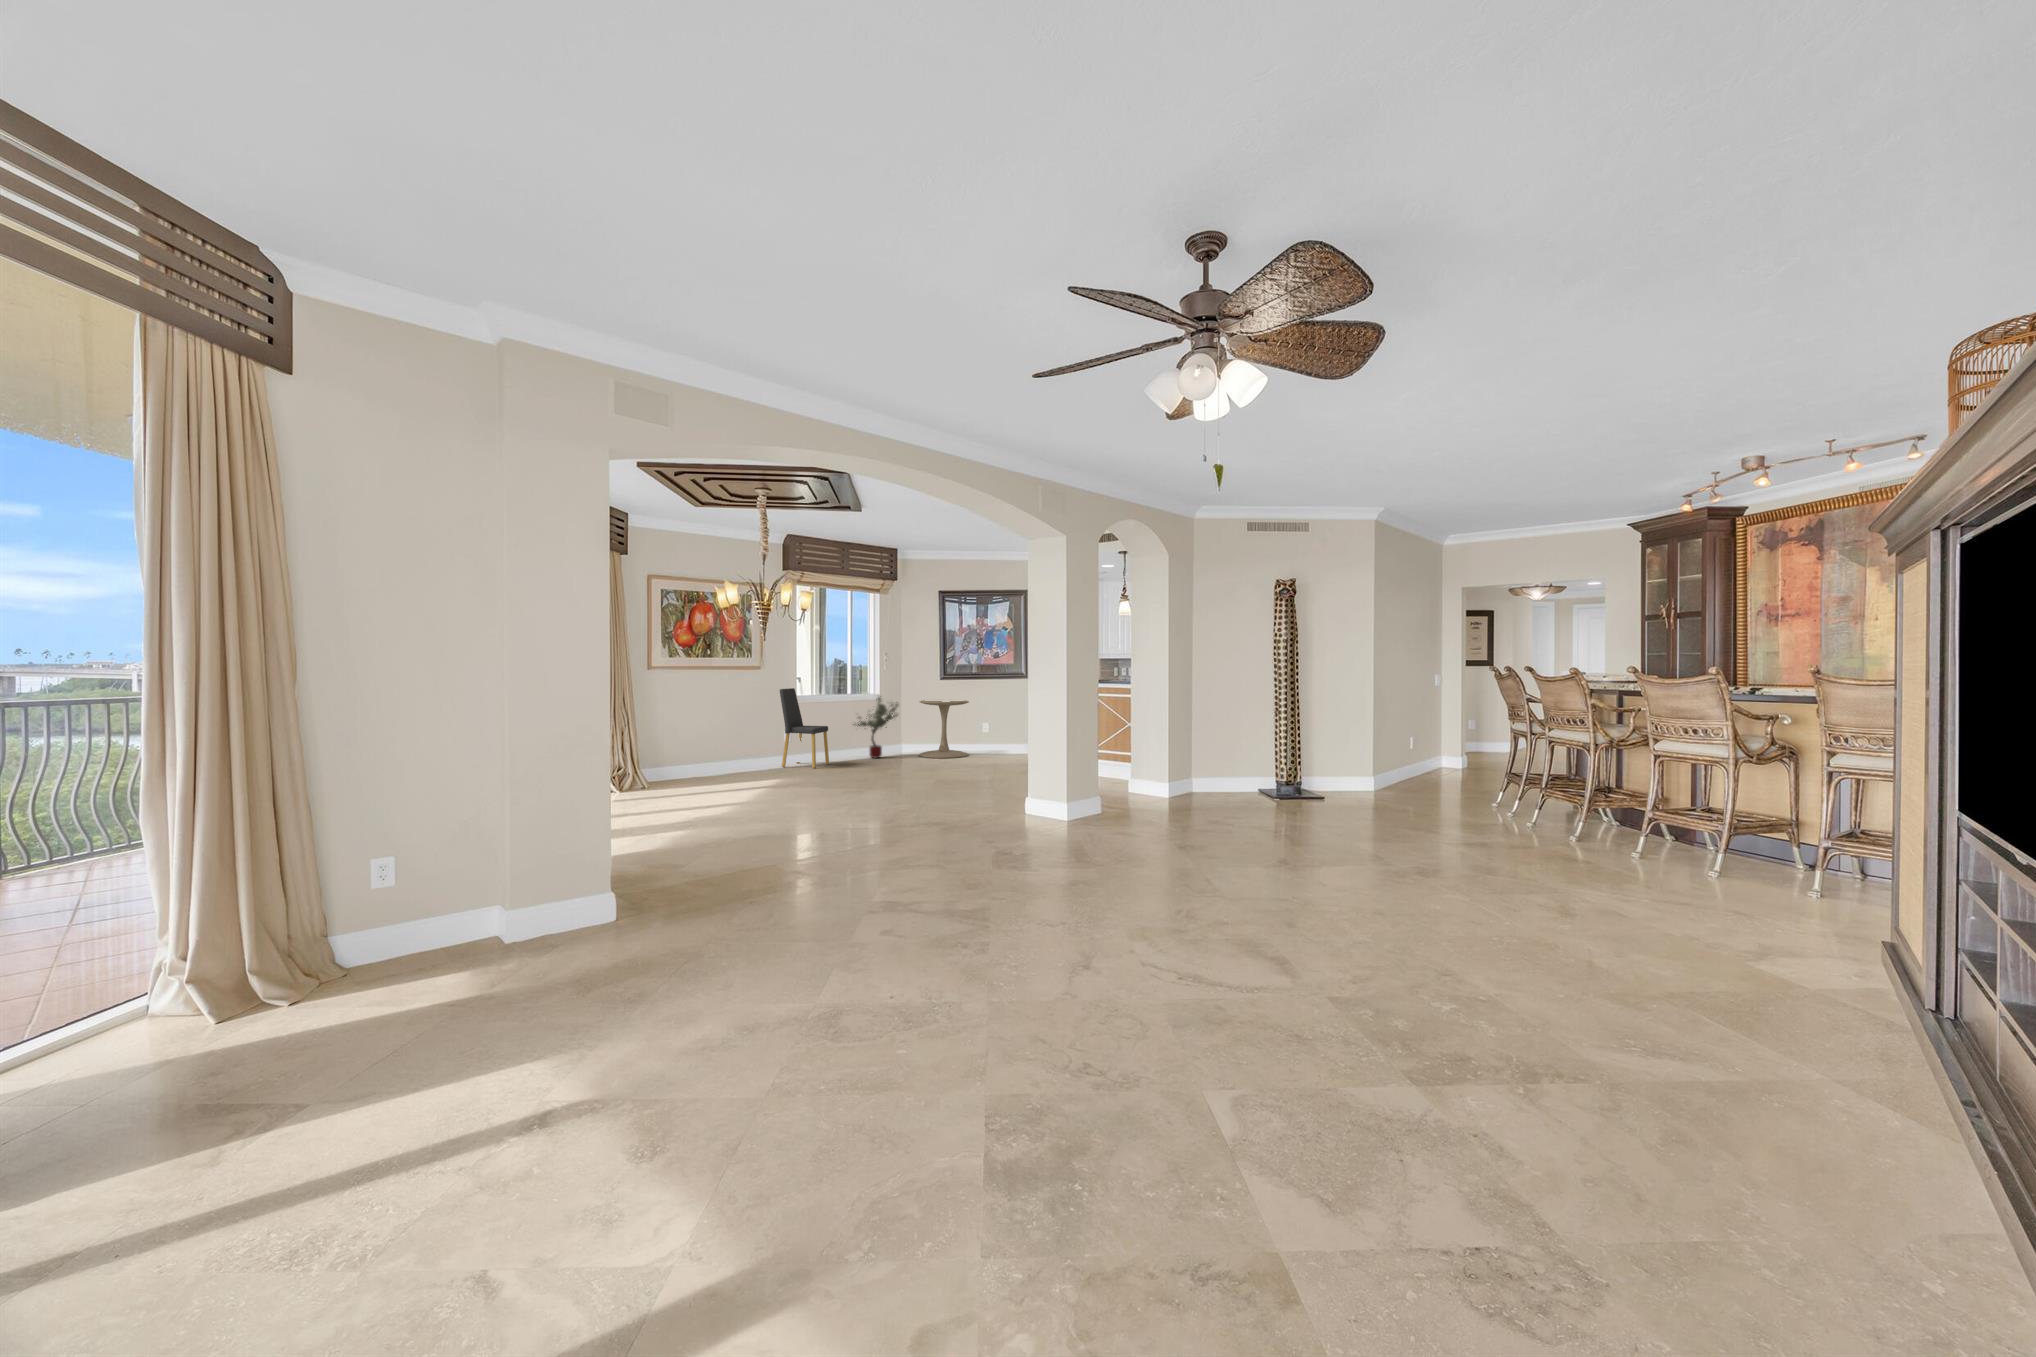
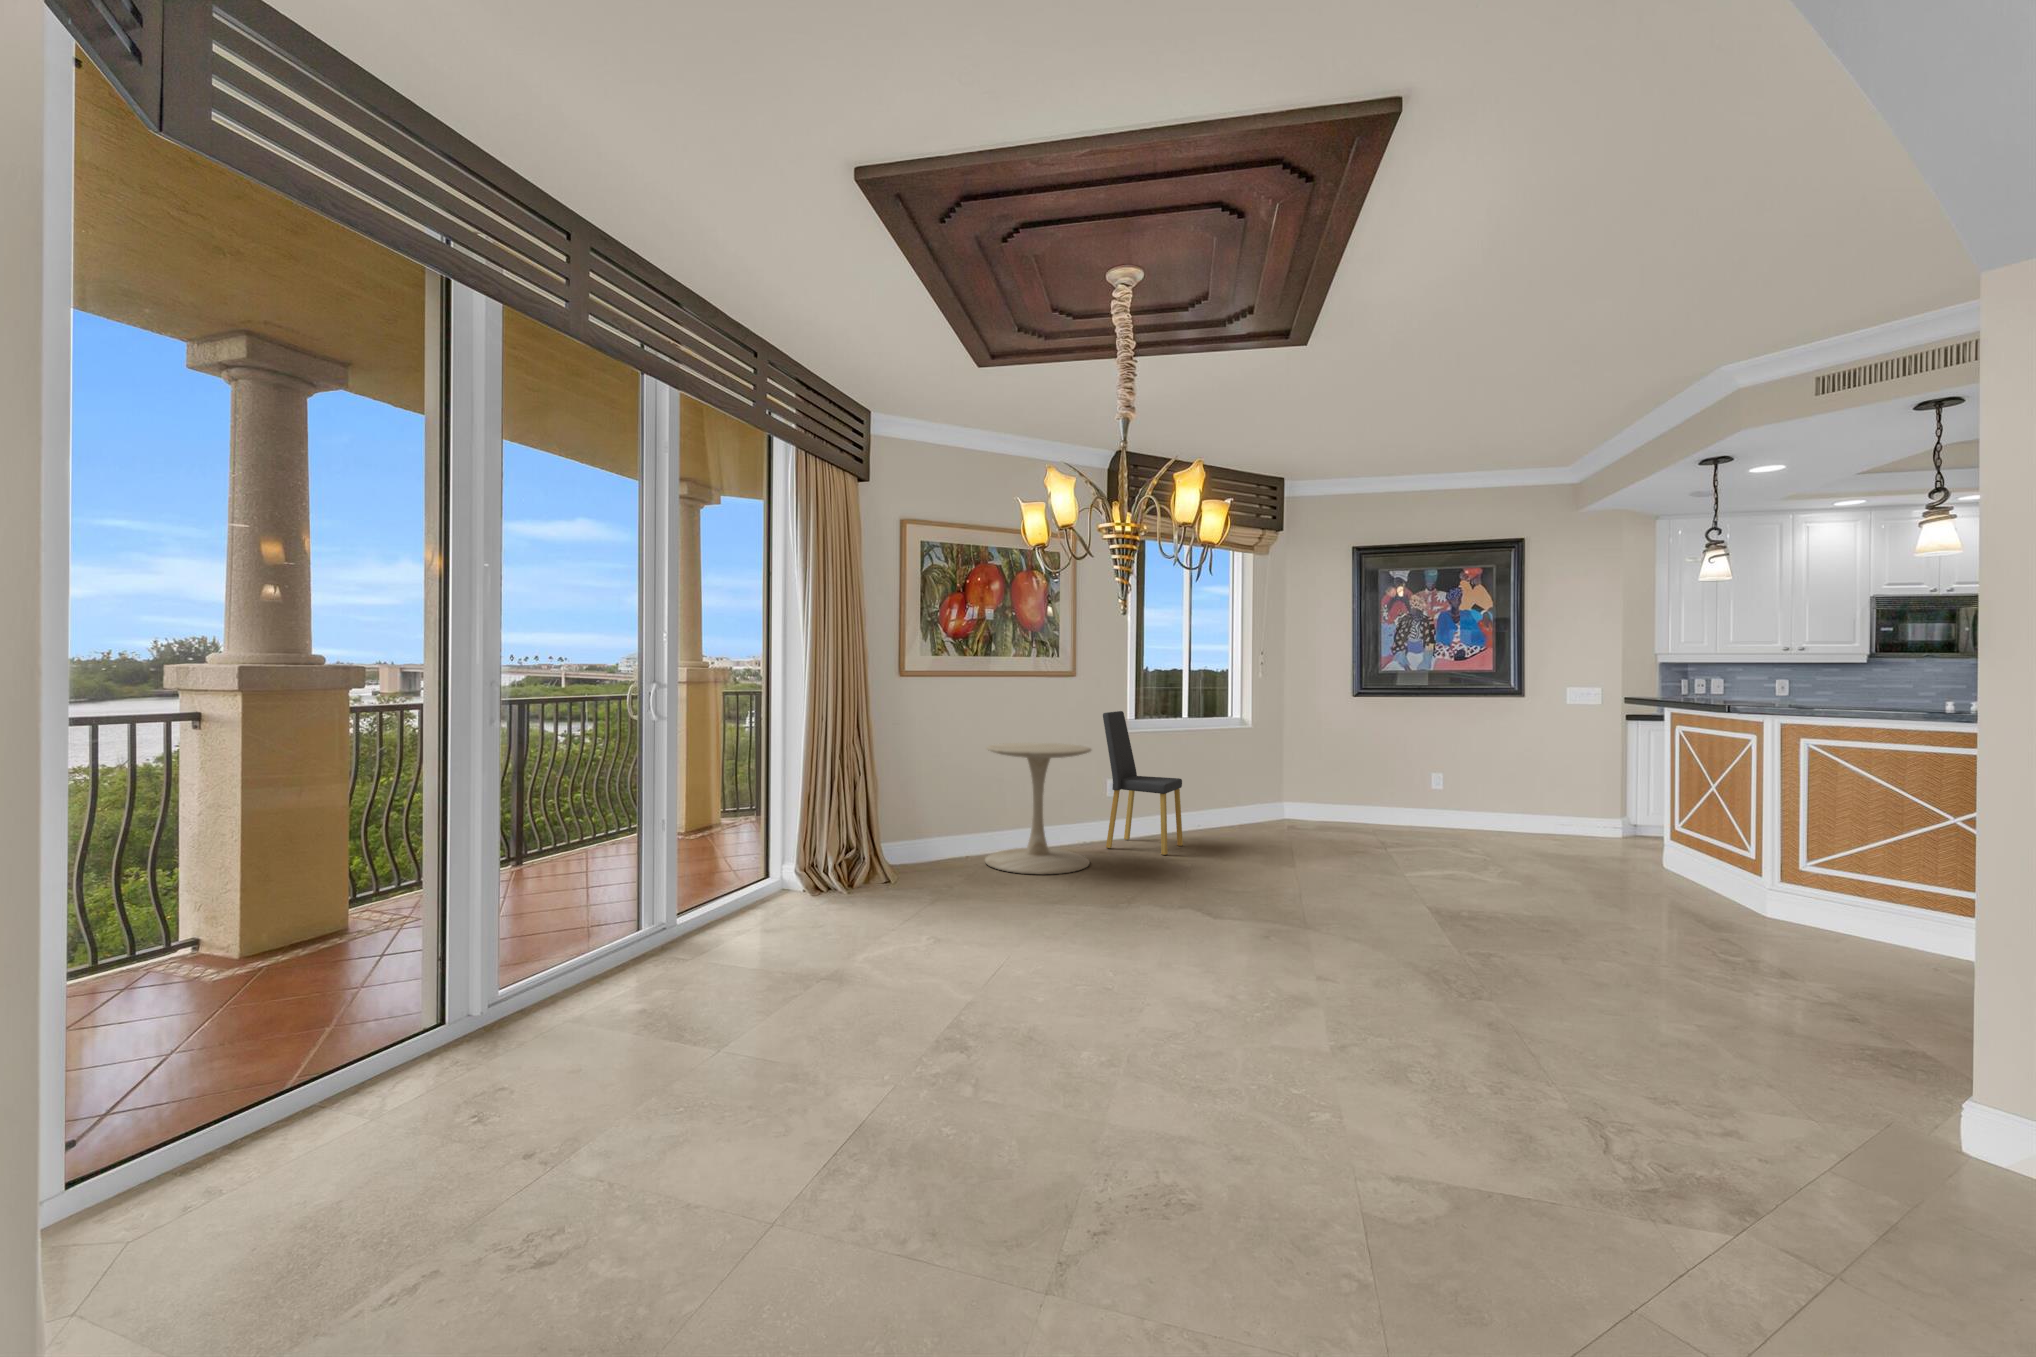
potted tree: present [853,694,899,758] -> none [1212,722,1290,835]
pedestal table: present [919,700,969,758] -> present [985,743,1091,875]

